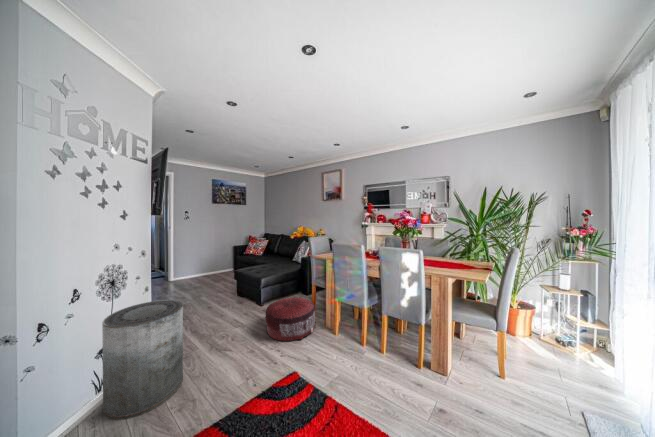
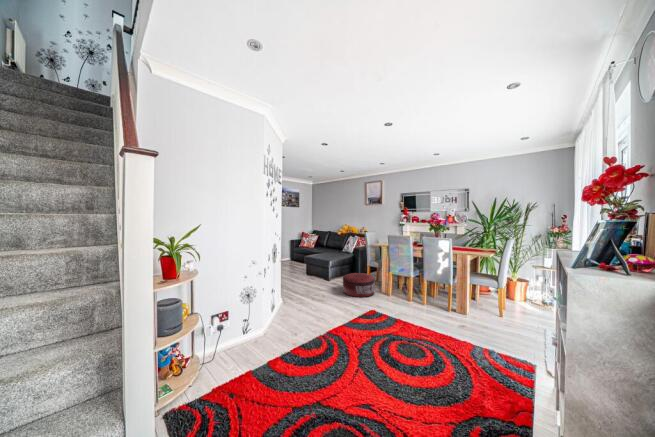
trash can: present [102,300,183,420] -> none [281,265,314,320]

